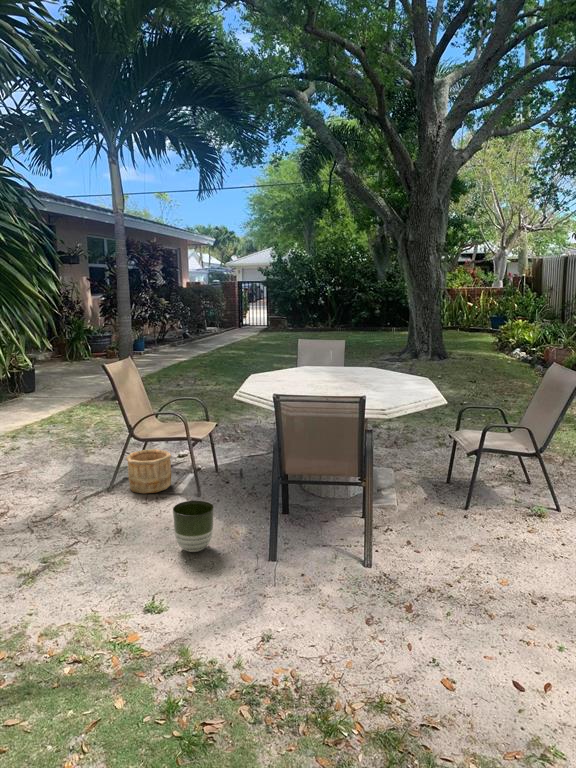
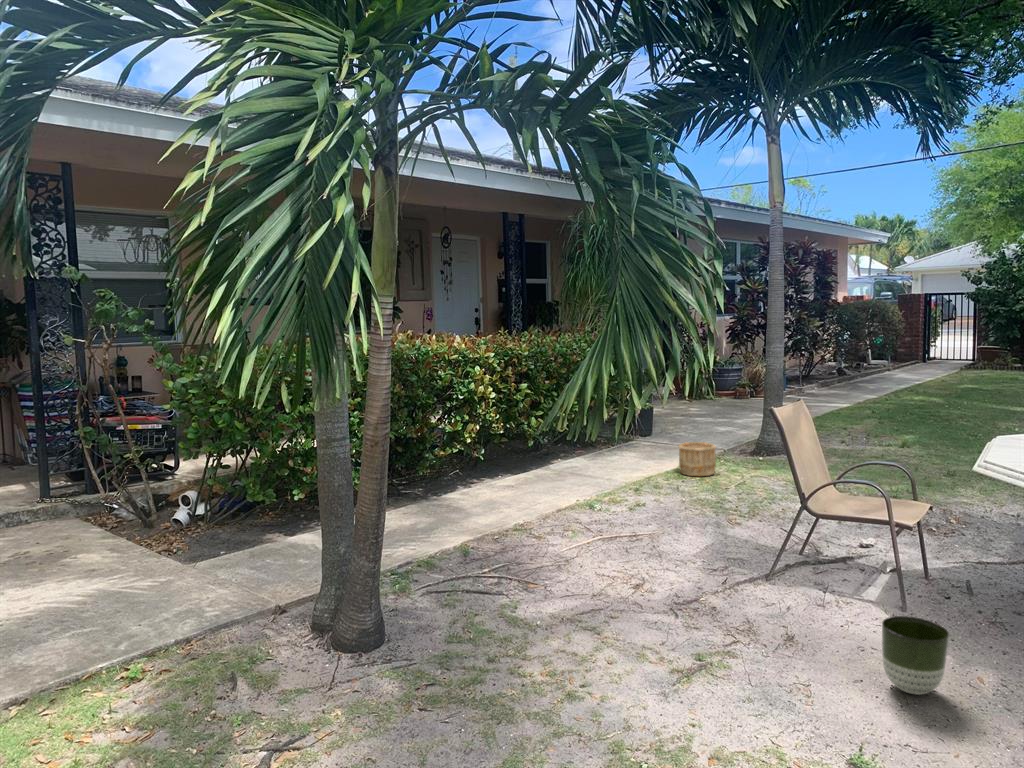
wooden bucket: present [126,449,171,493] -> present [678,442,716,476]

